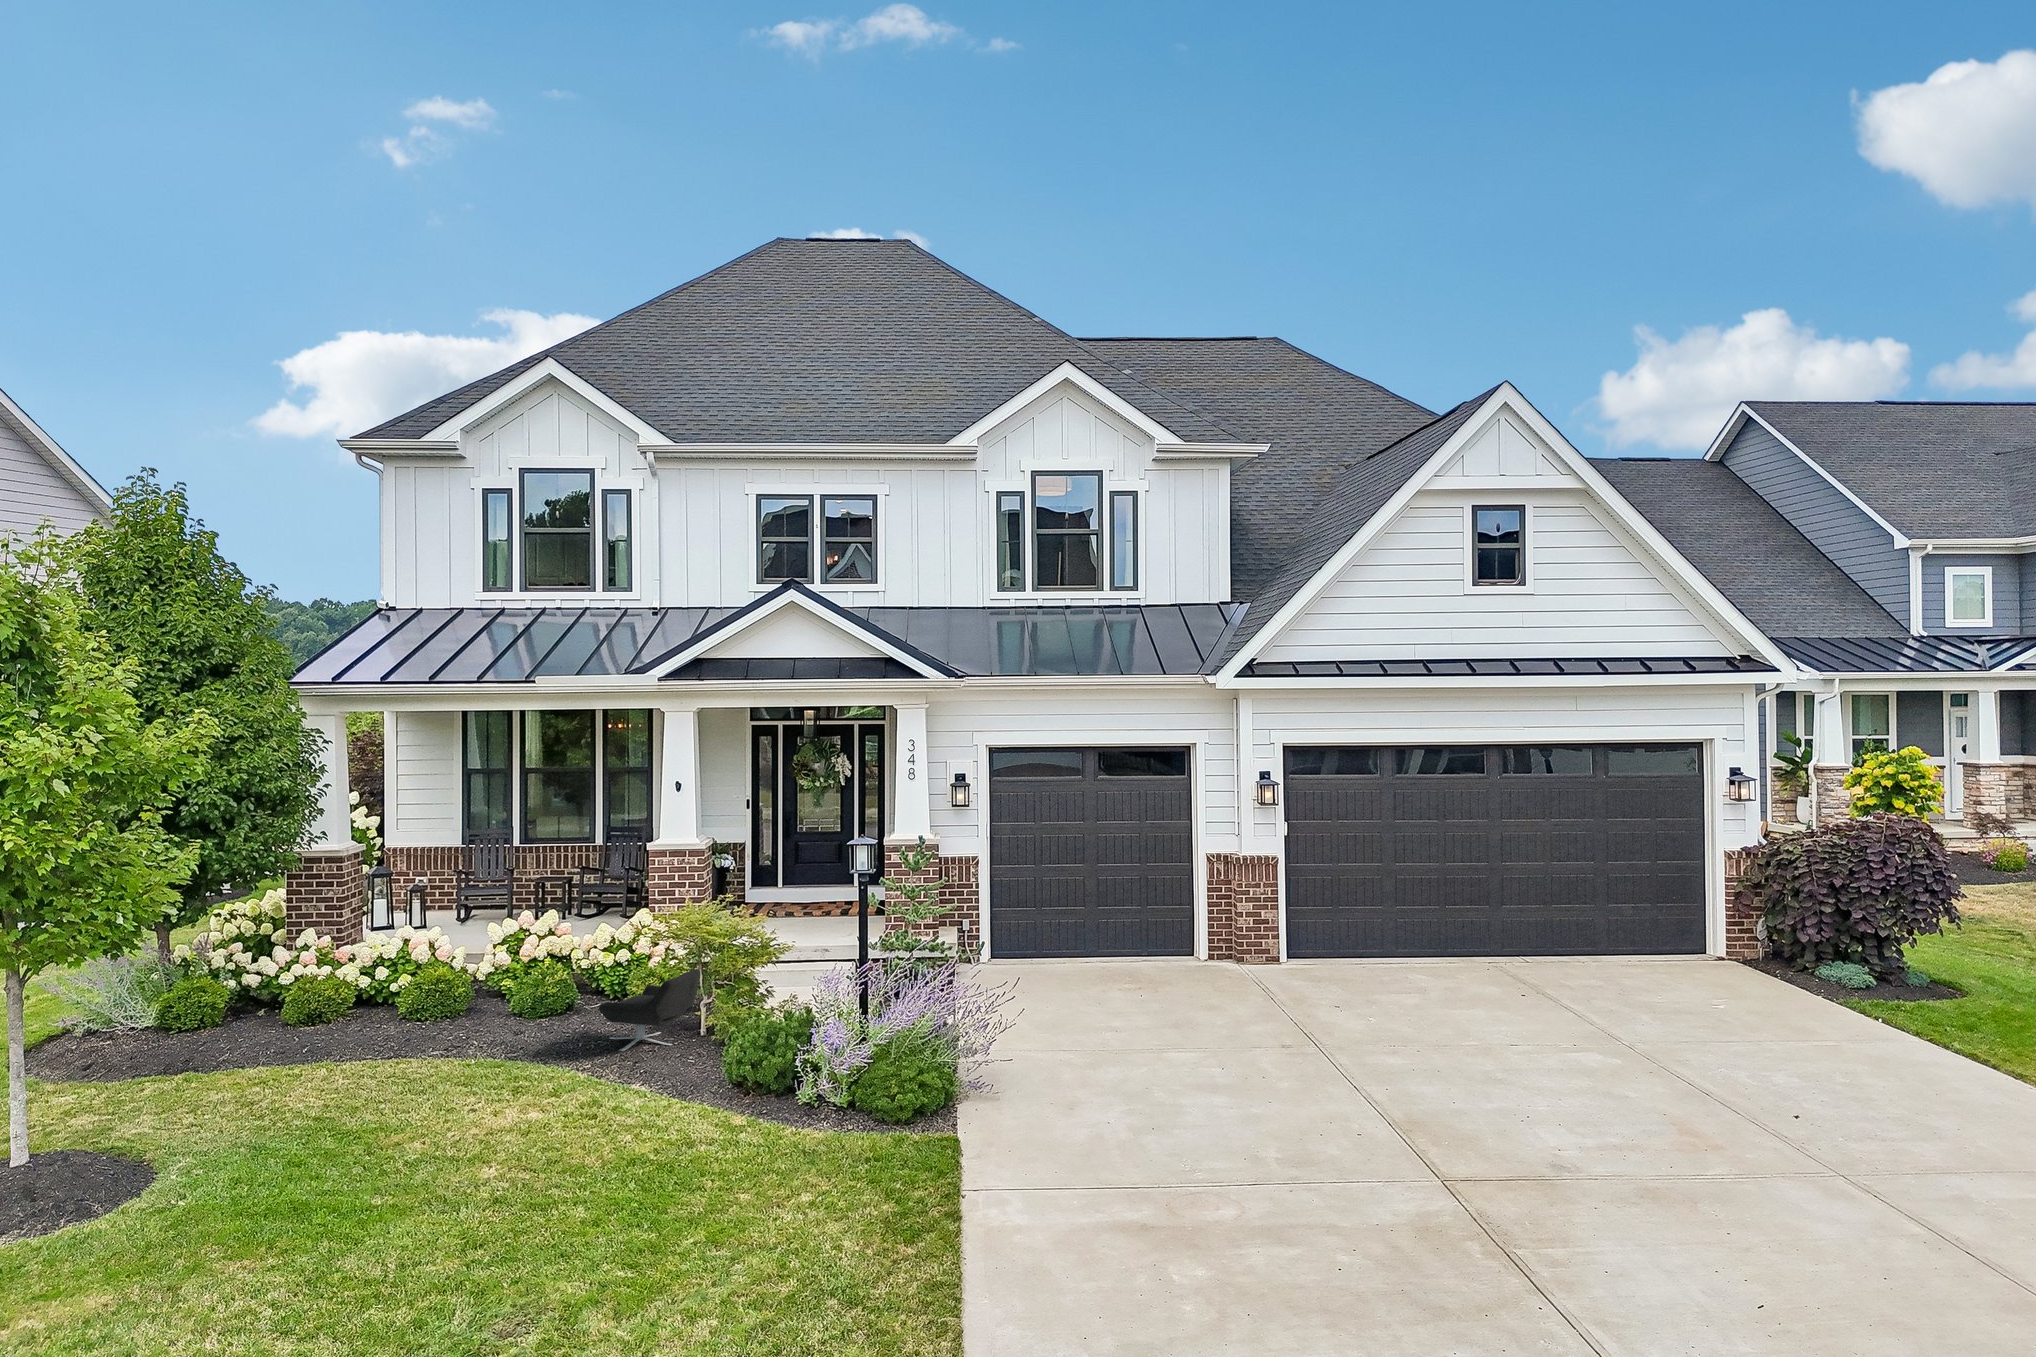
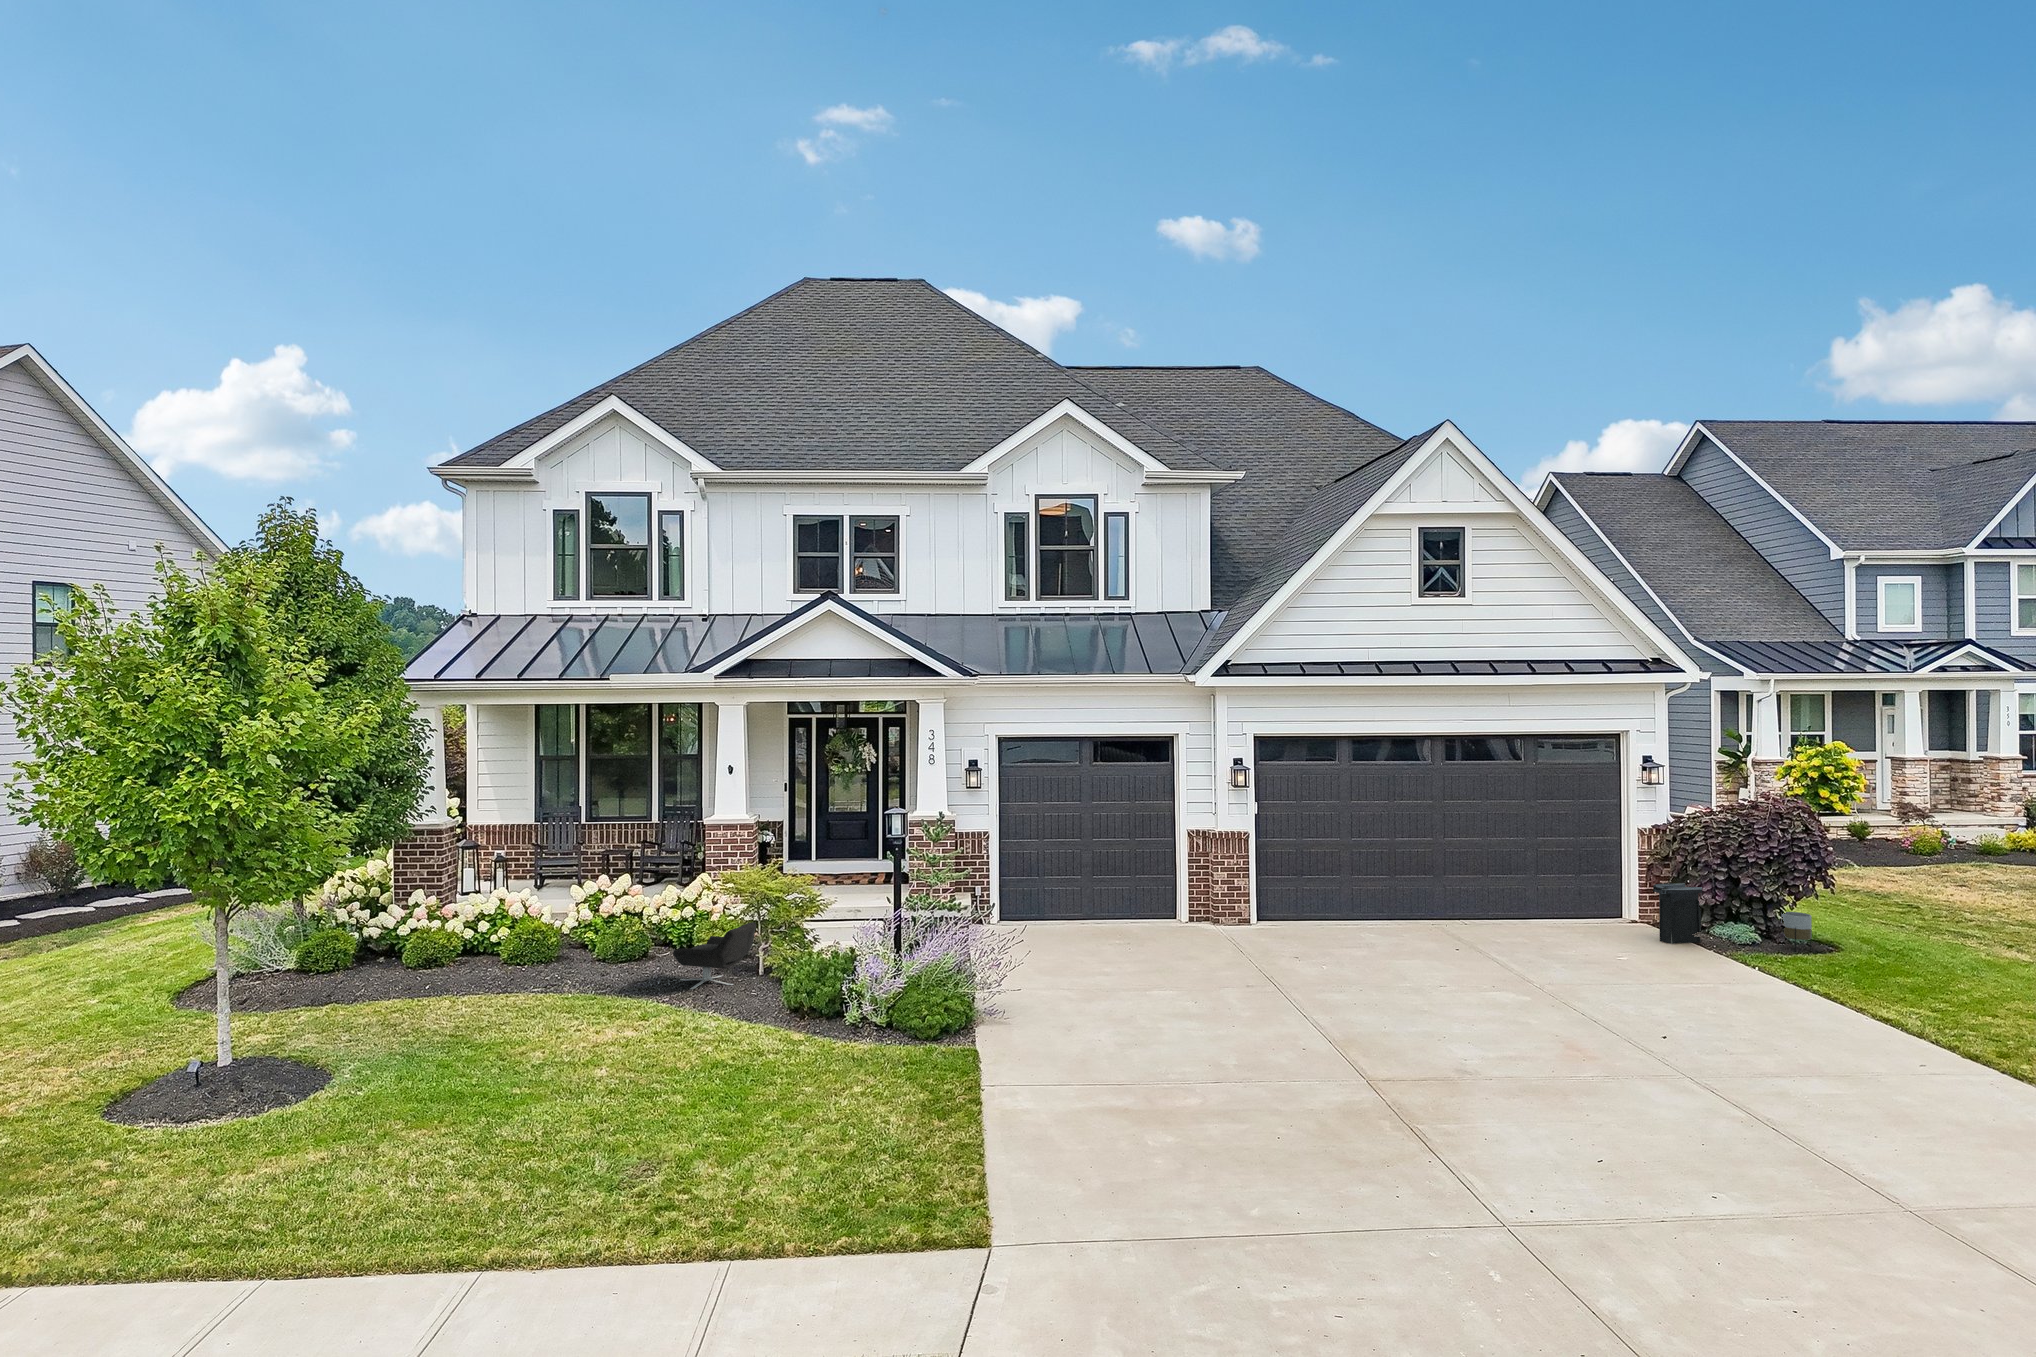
trash can: none [1745,913,1807,985] -> present [1653,883,1702,944]
planter: none [1895,947,1931,994] -> present [1782,912,1812,952]

